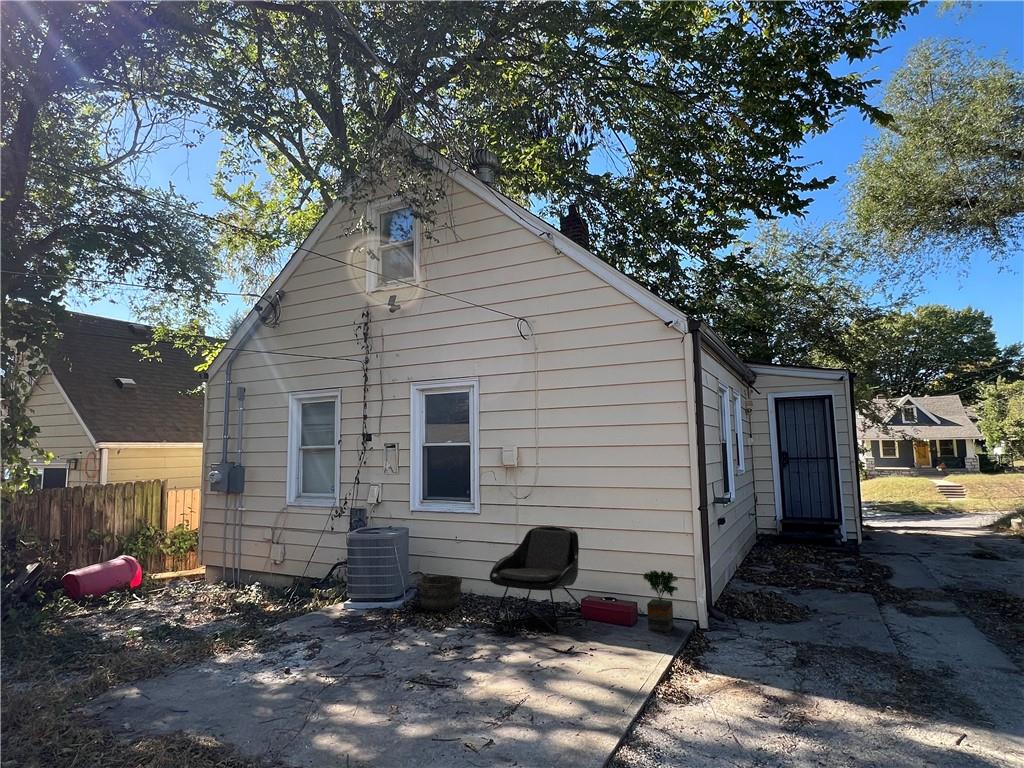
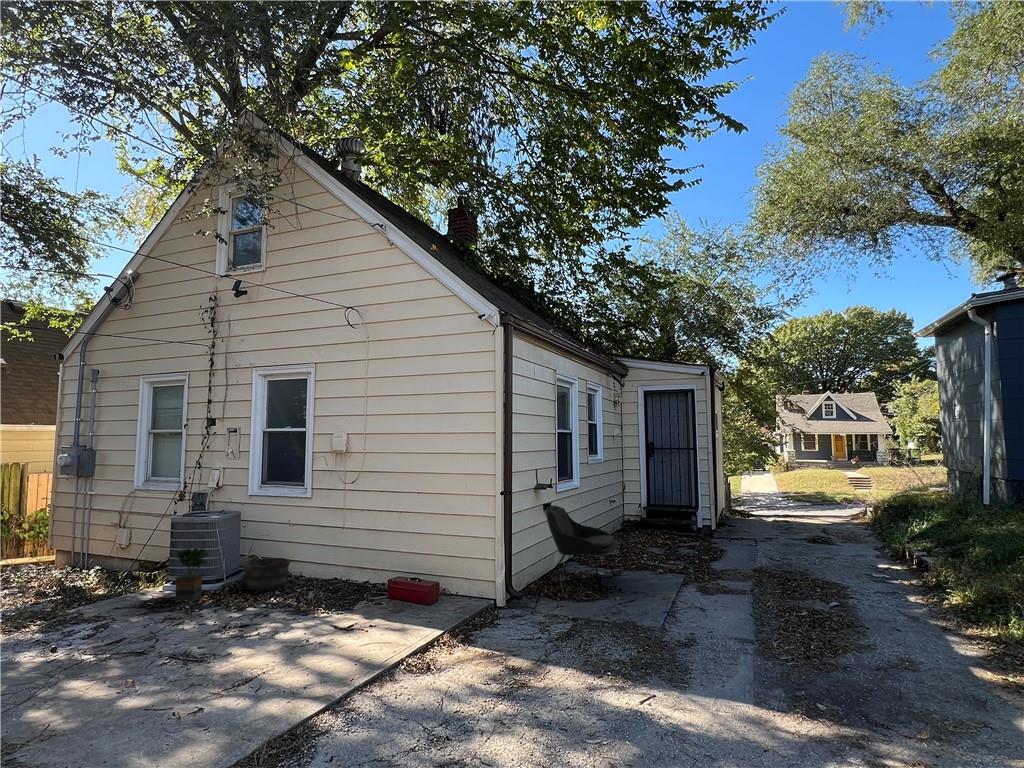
lounge chair: present [489,526,582,634] -> present [546,506,618,591]
potted tree: present [643,571,678,632] -> present [175,548,209,600]

